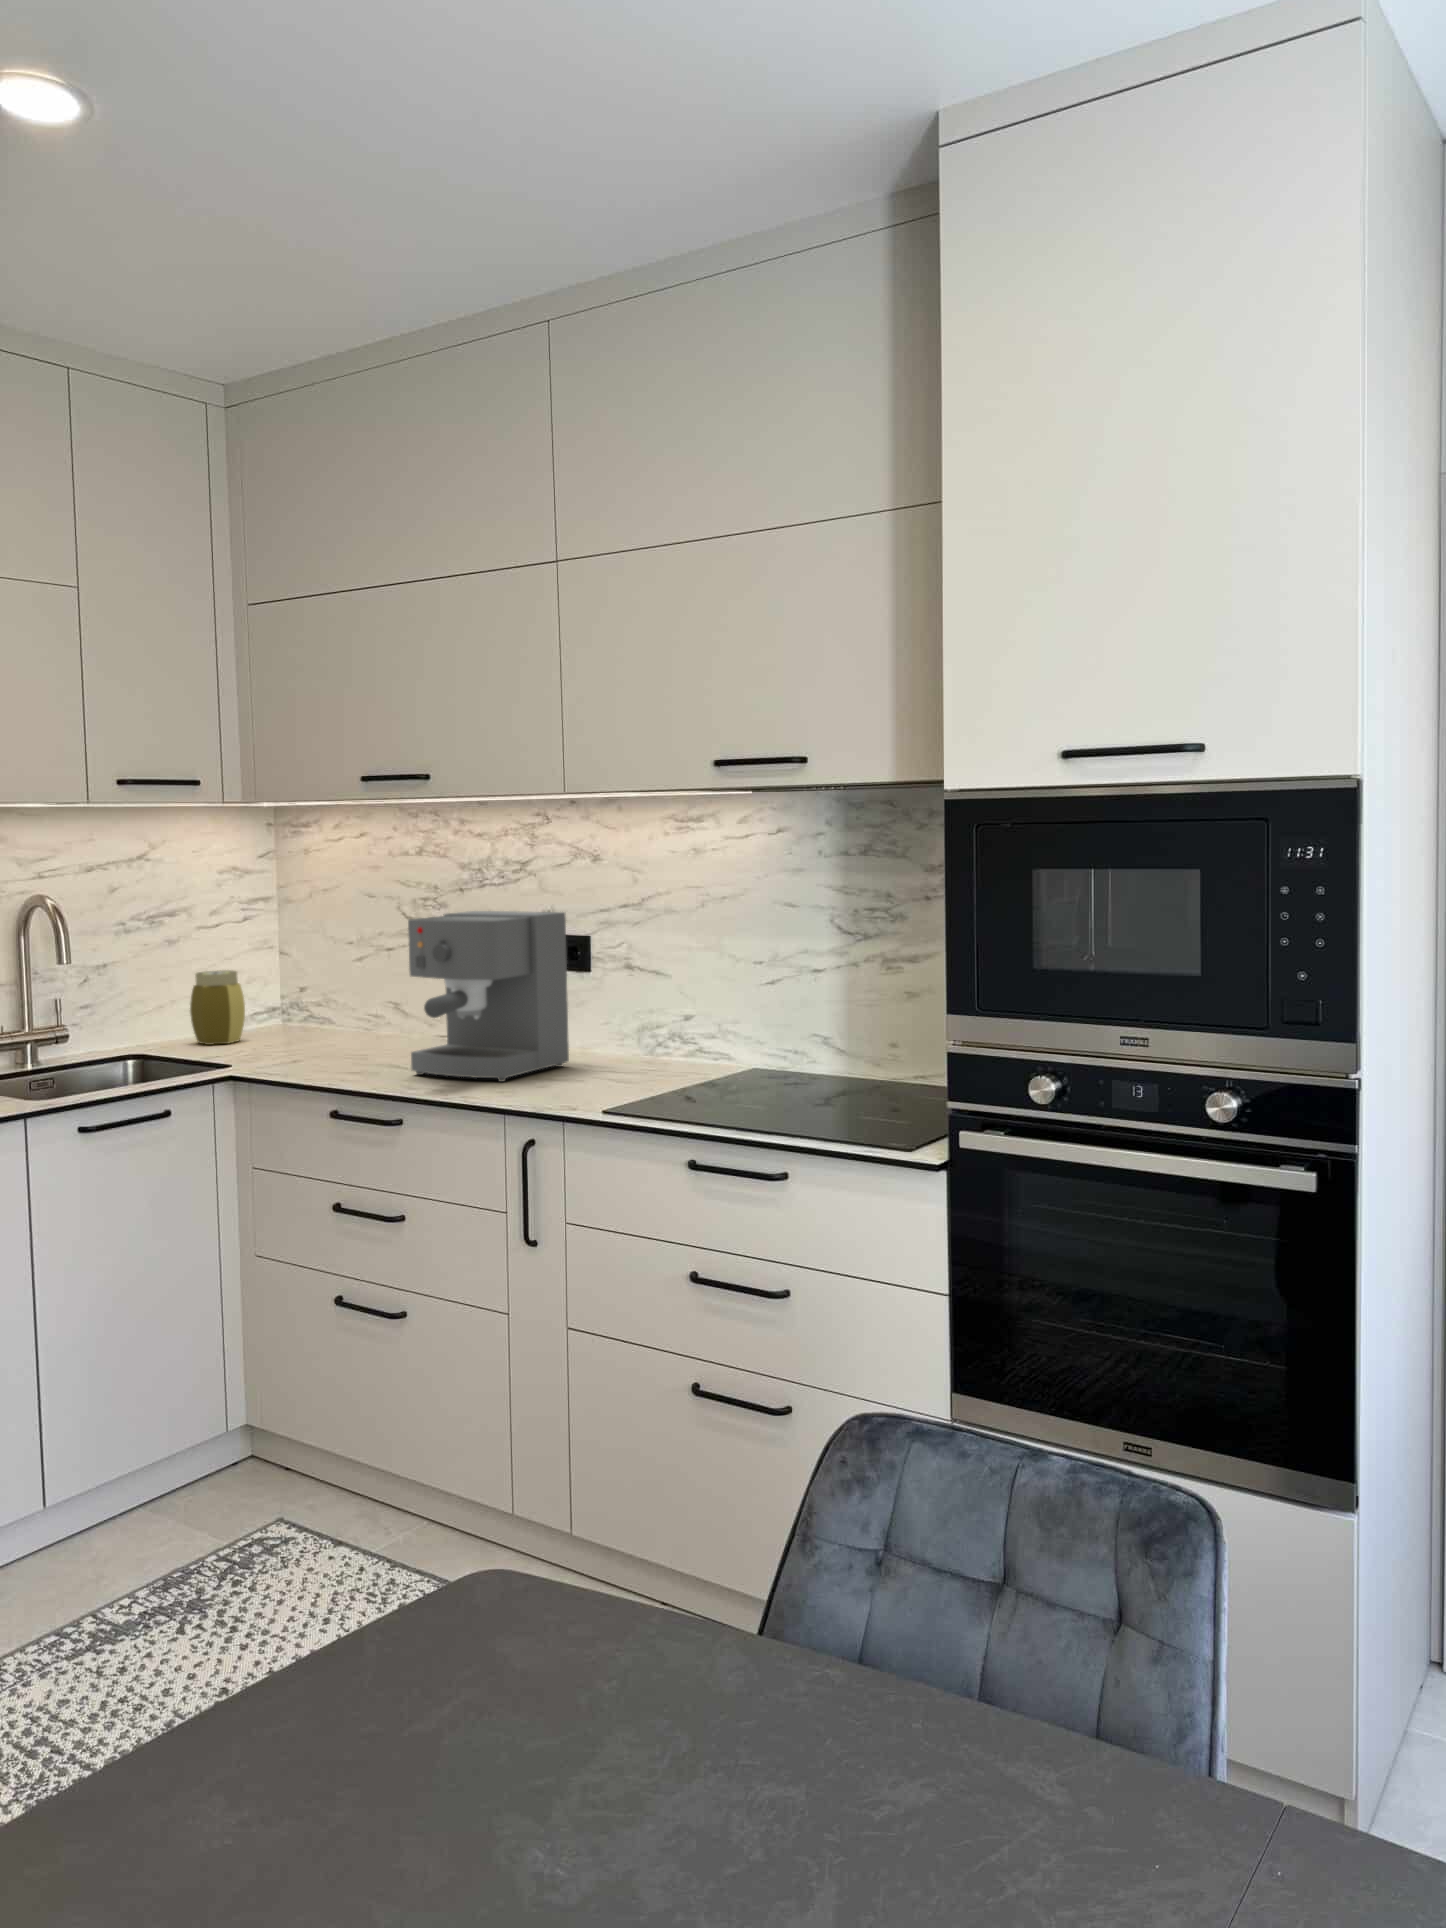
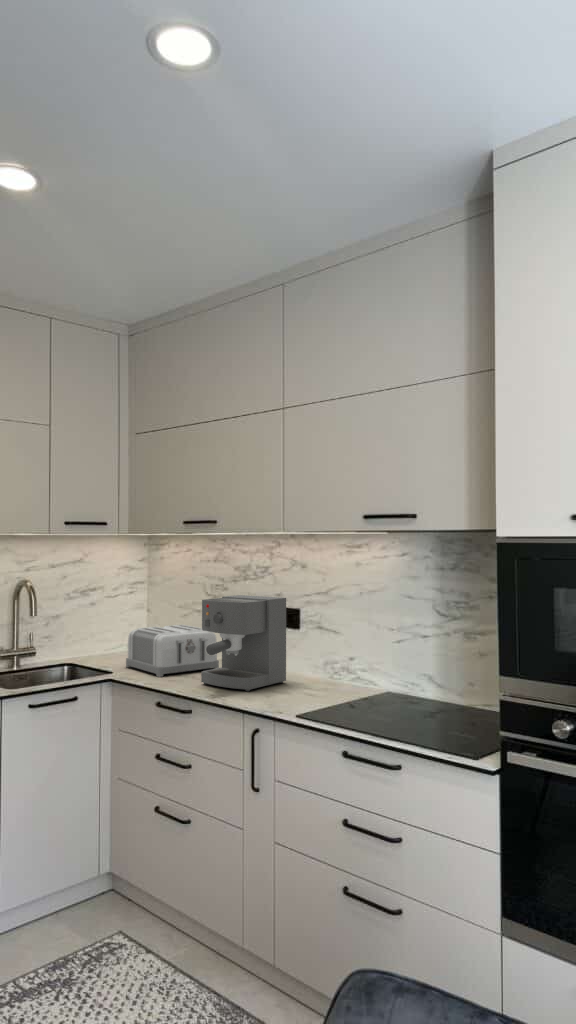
jar: present [190,970,245,1045] -> none [99,620,126,659]
toaster: none [253,973,436,1068] -> present [126,625,219,677]

